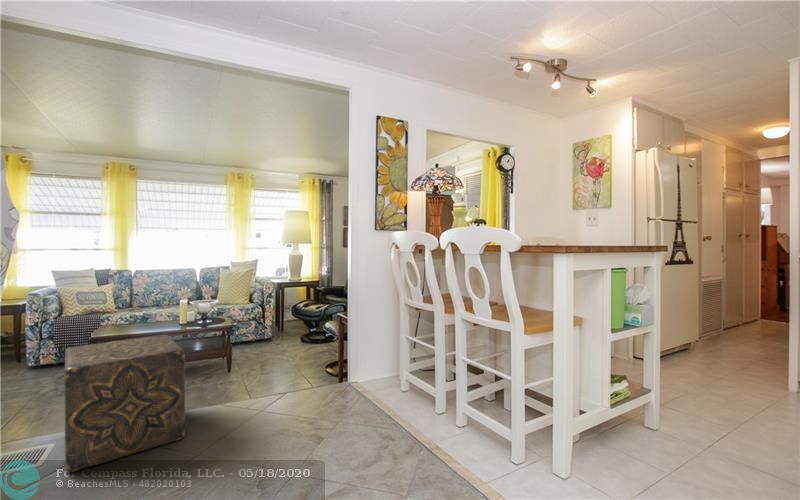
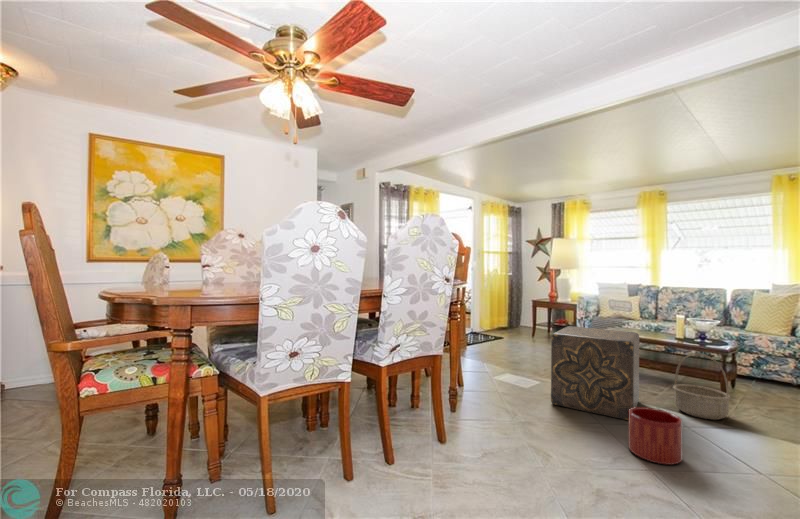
basket: none [202,340,250,402] -> present [673,353,730,420]
planter: none [210,414,261,478] -> present [628,407,683,465]

